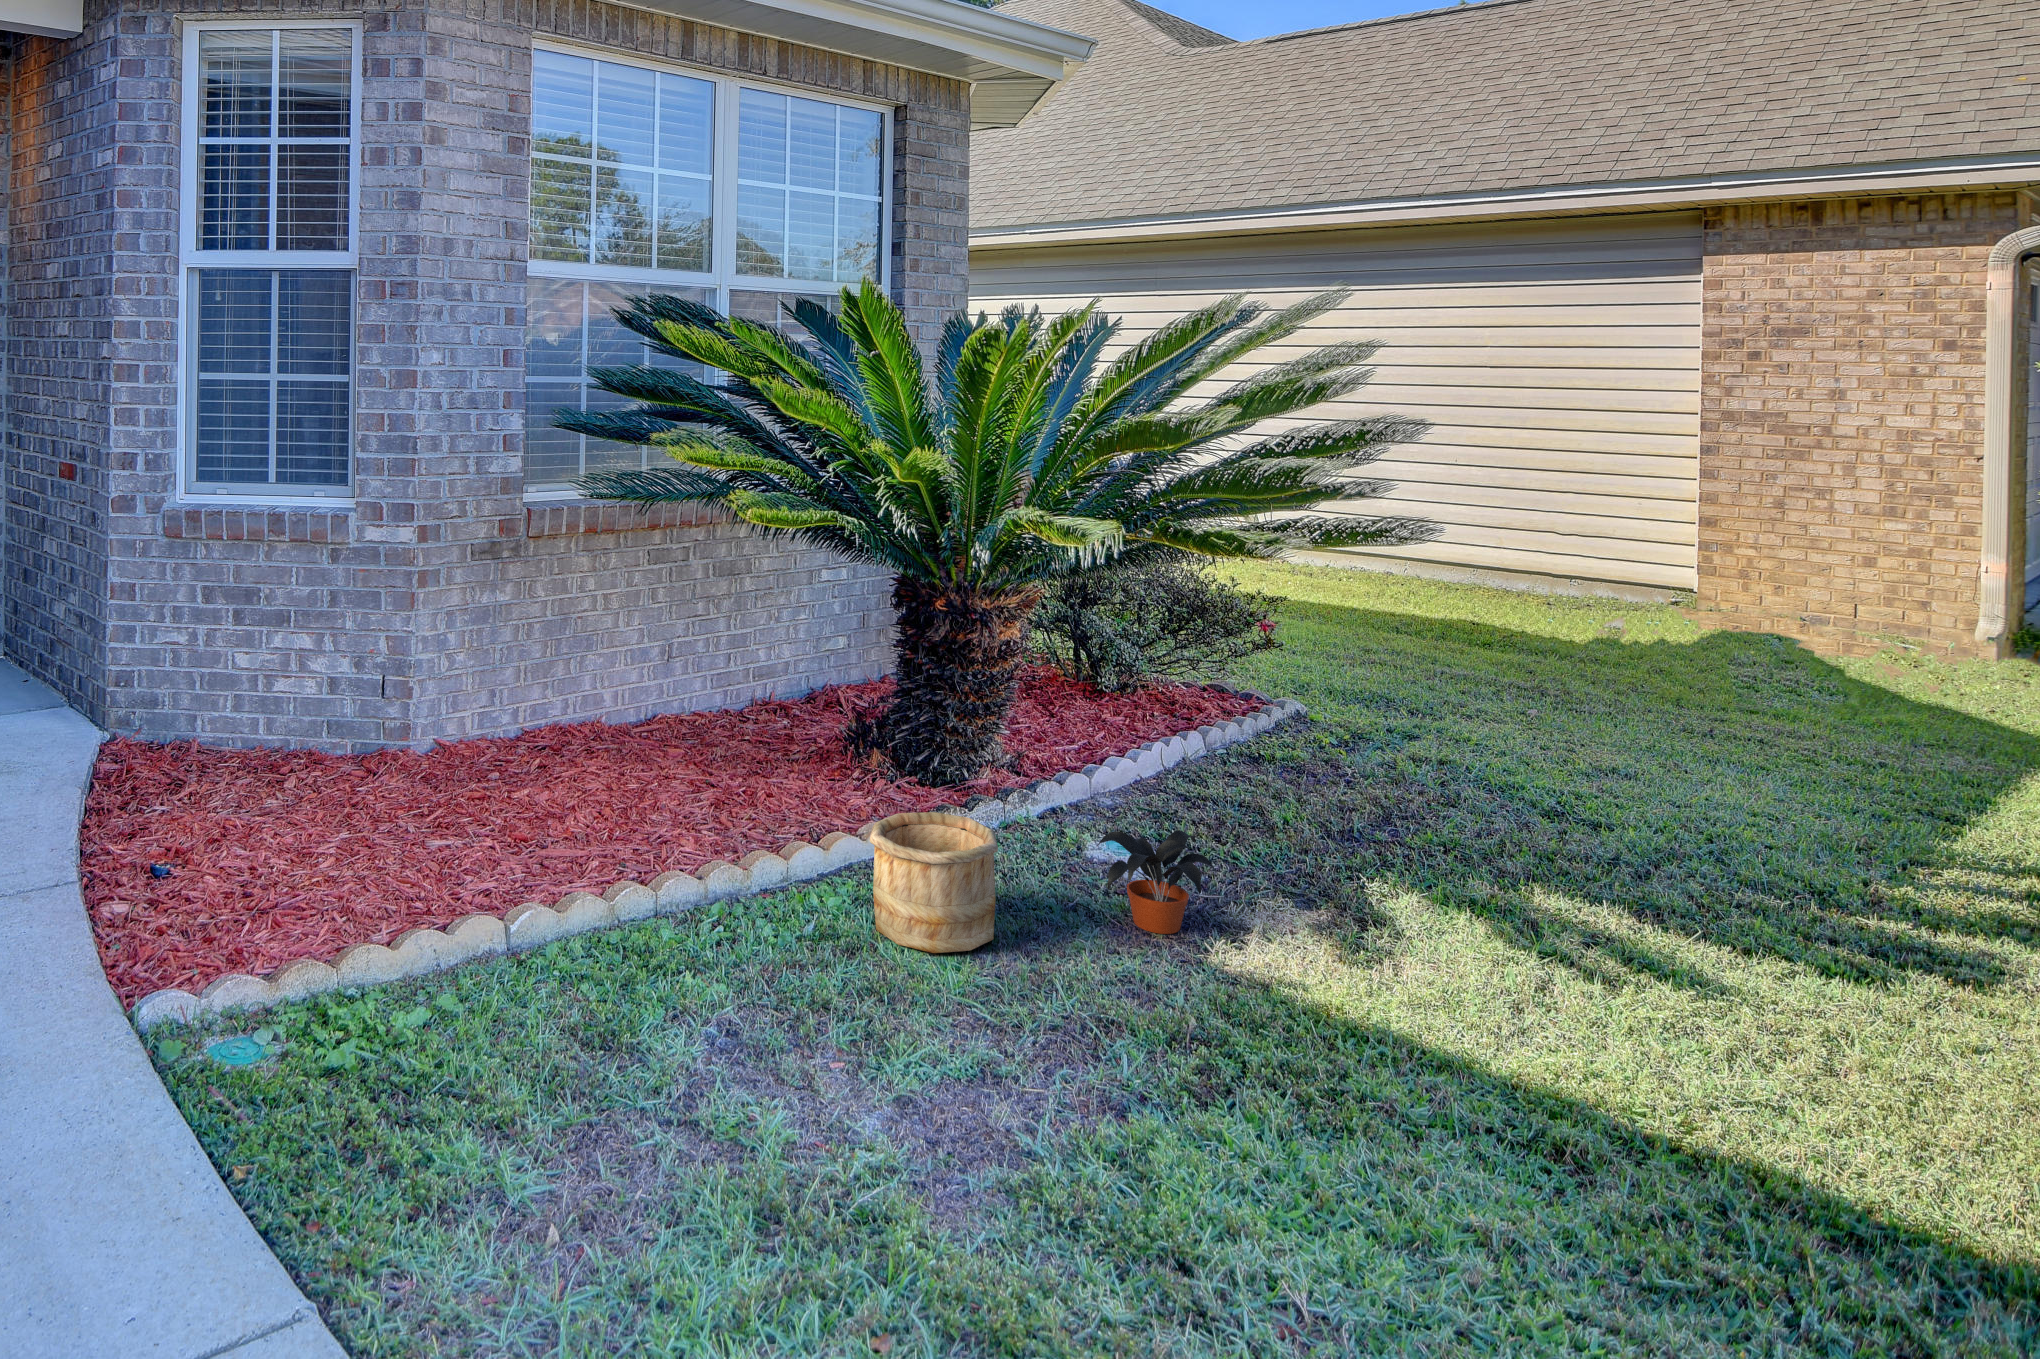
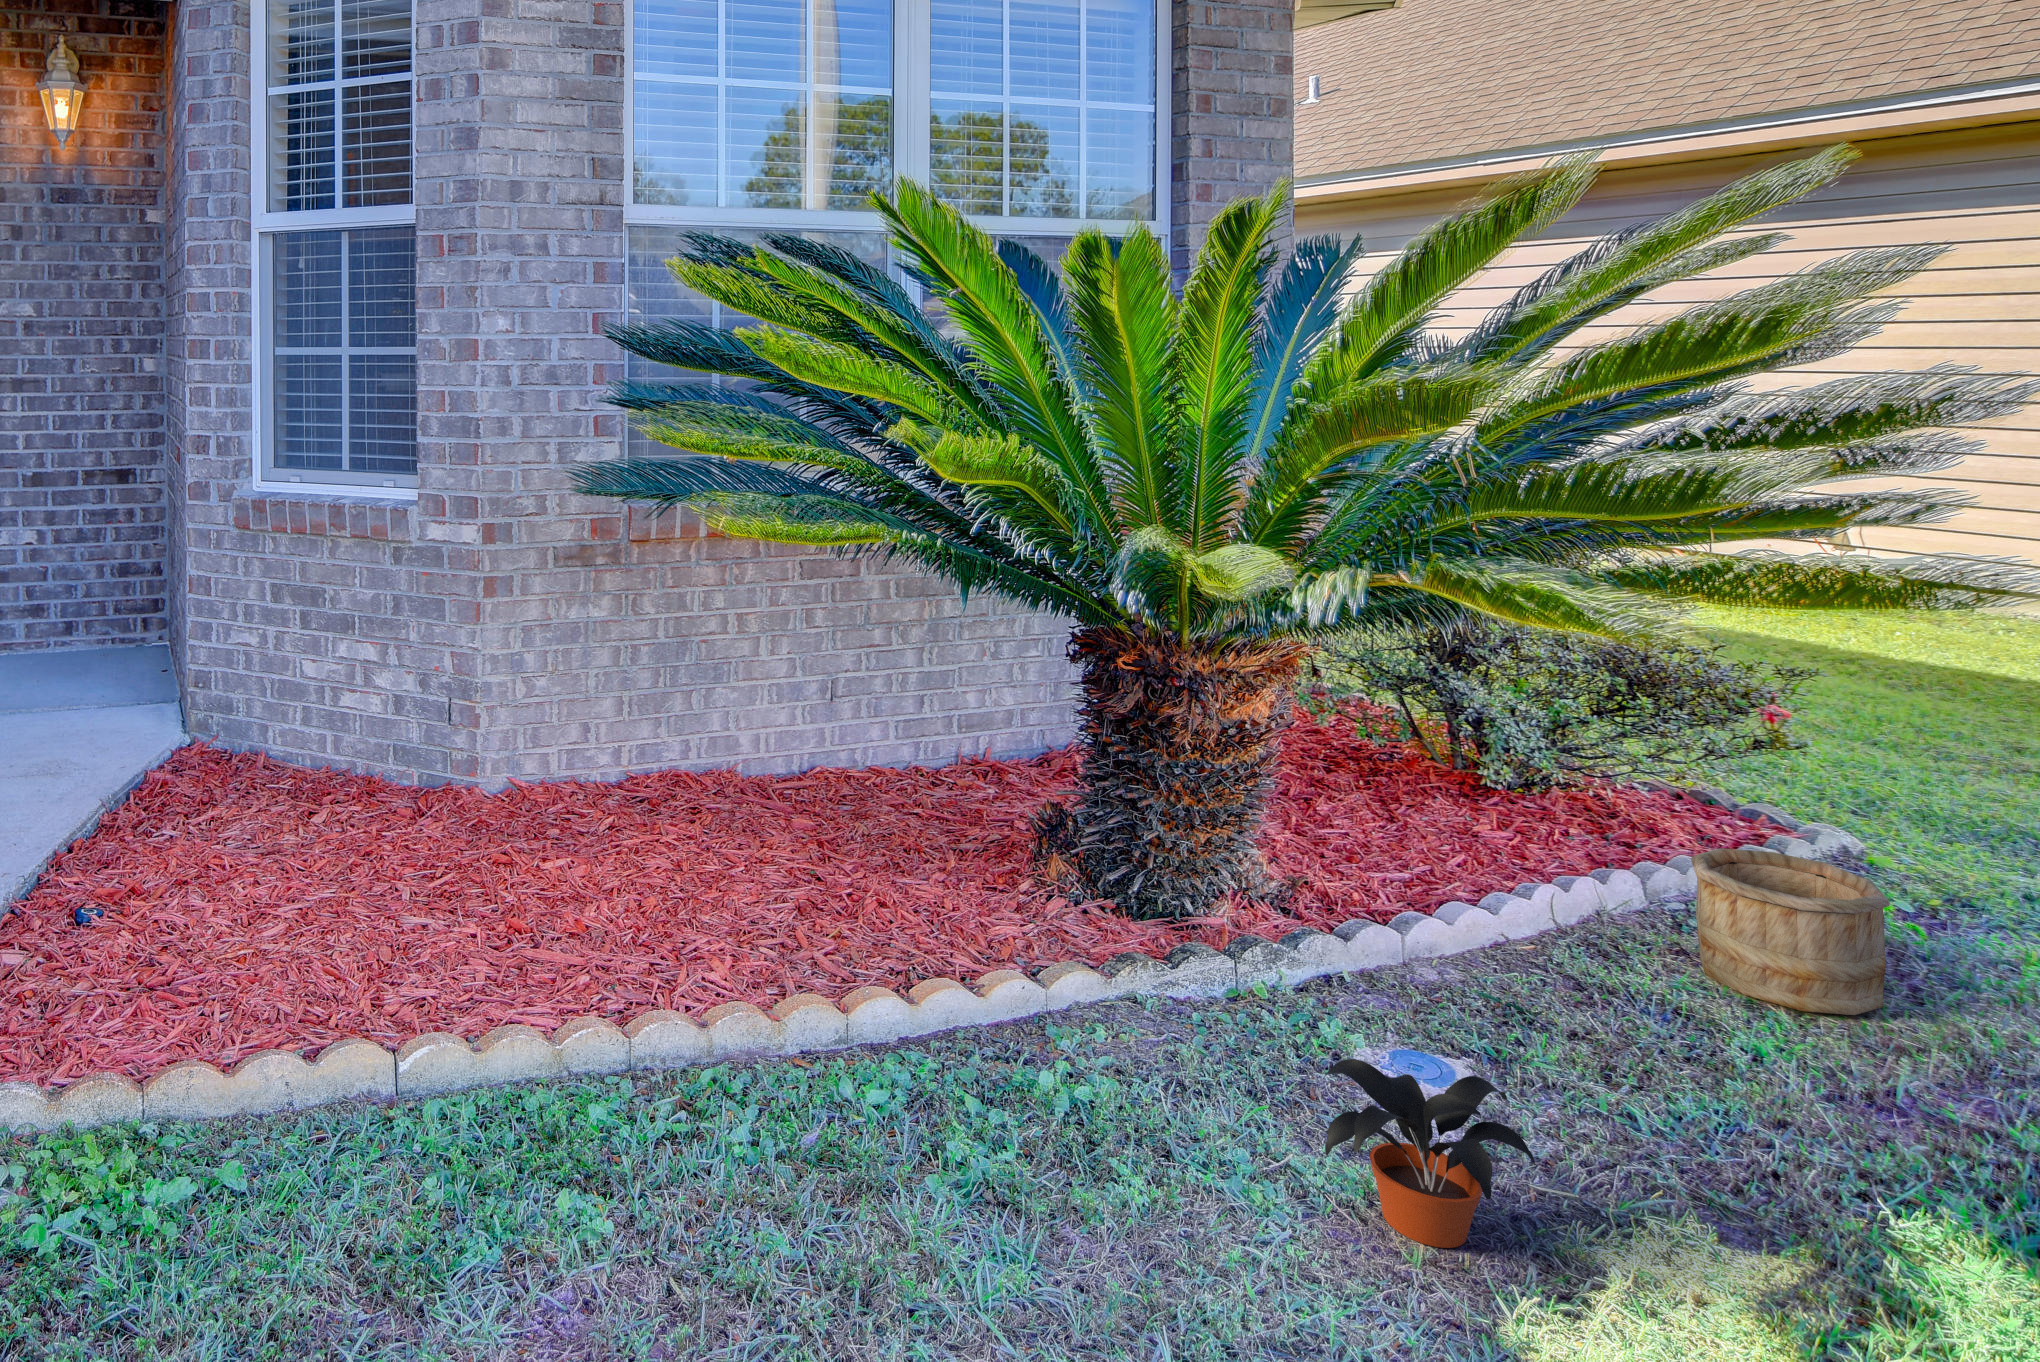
wooden bucket: present [870,812,998,953] -> present [1691,848,1890,1015]

